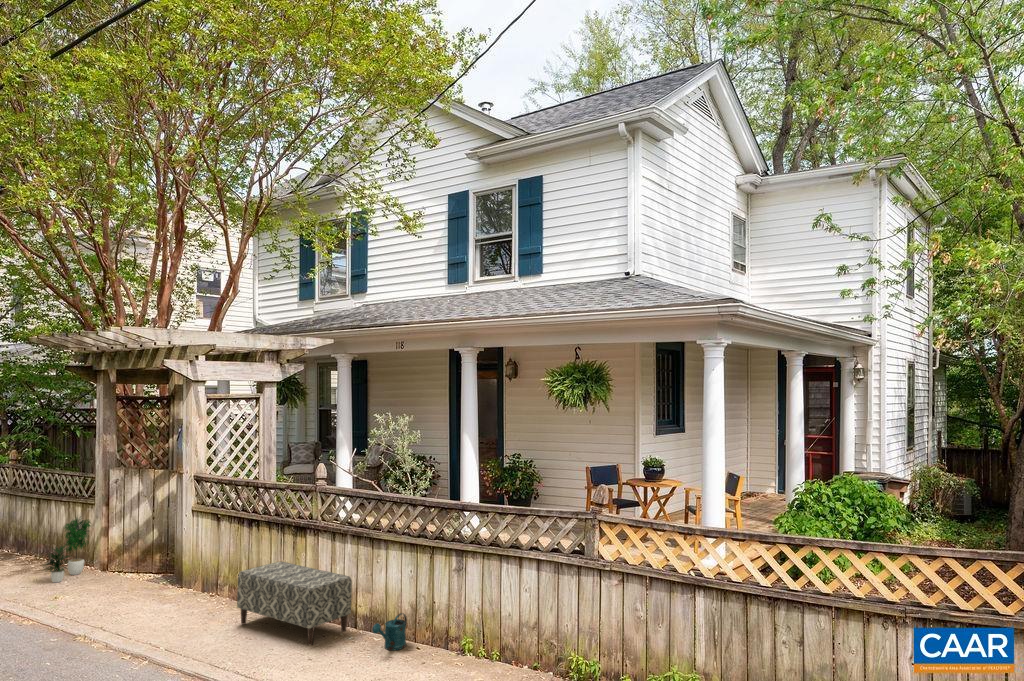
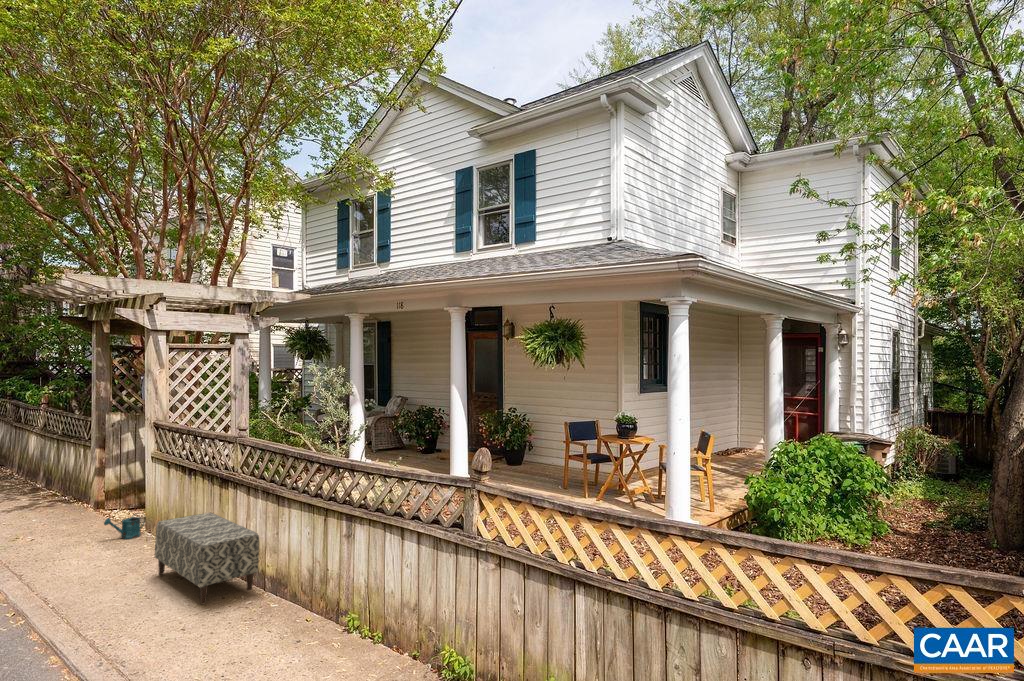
potted plant: present [43,517,91,583] -> none [31,456,88,518]
watering can: present [372,613,407,650] -> present [104,515,146,539]

